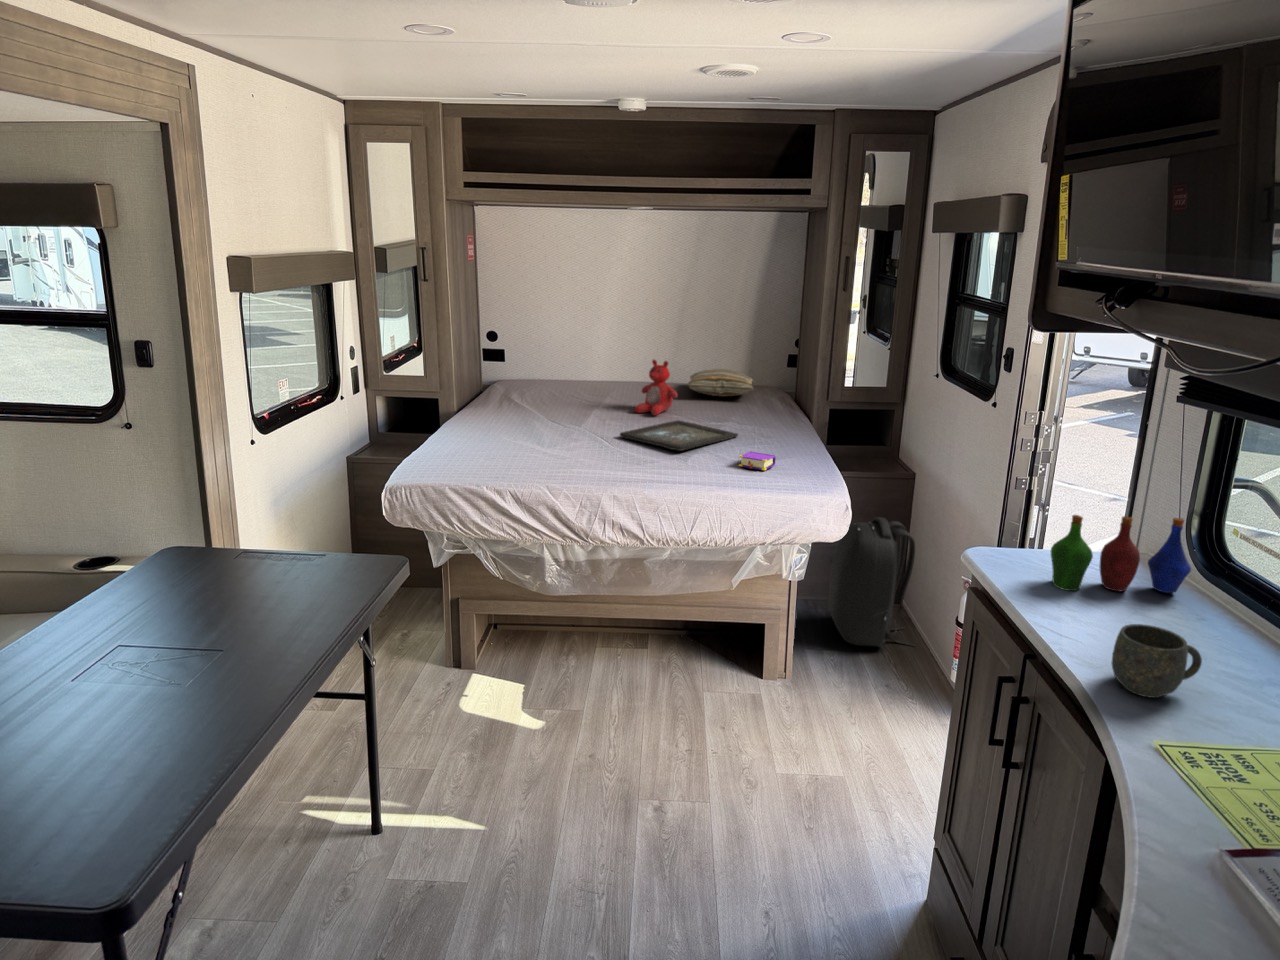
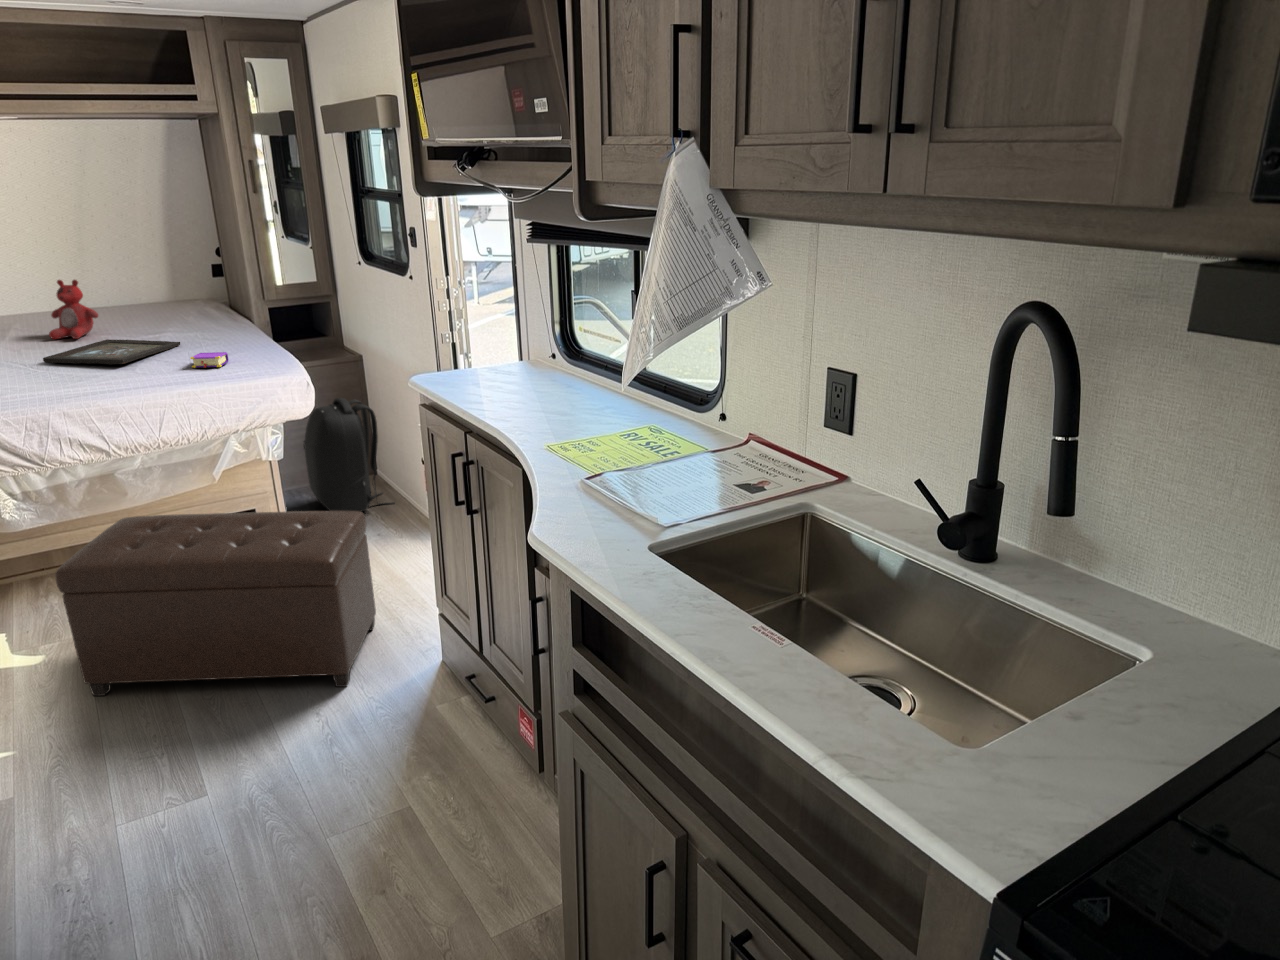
pillow: present [688,369,754,396] -> none [103,286,183,313]
bottle: present [1051,515,1191,593] -> none [469,324,558,387]
ottoman: none [558,613,871,895] -> present [55,511,376,696]
mug: present [1112,624,1202,698] -> none [514,383,565,427]

